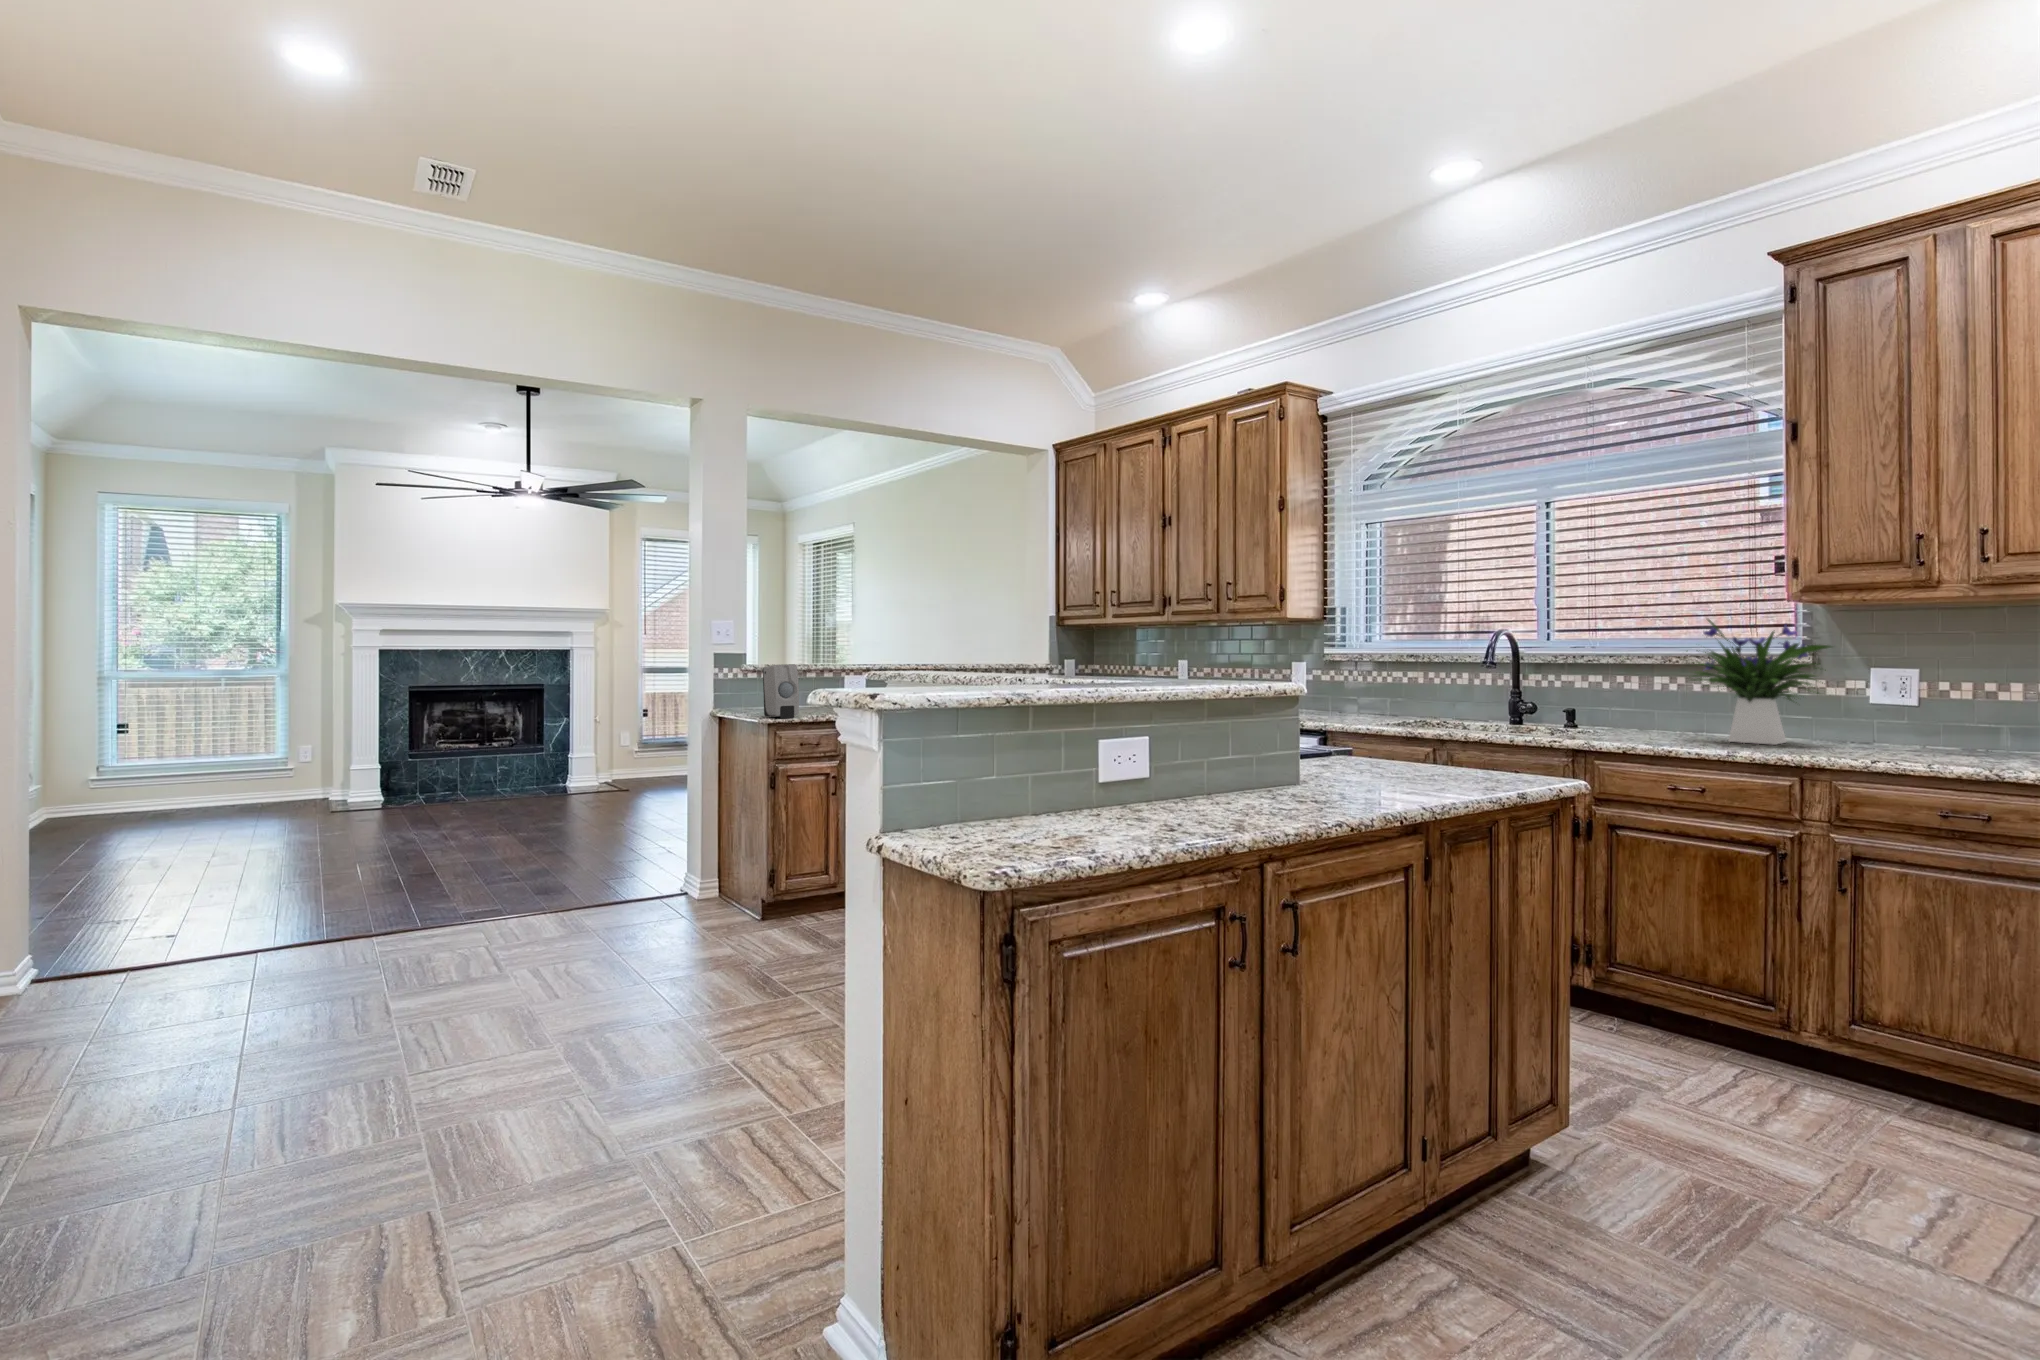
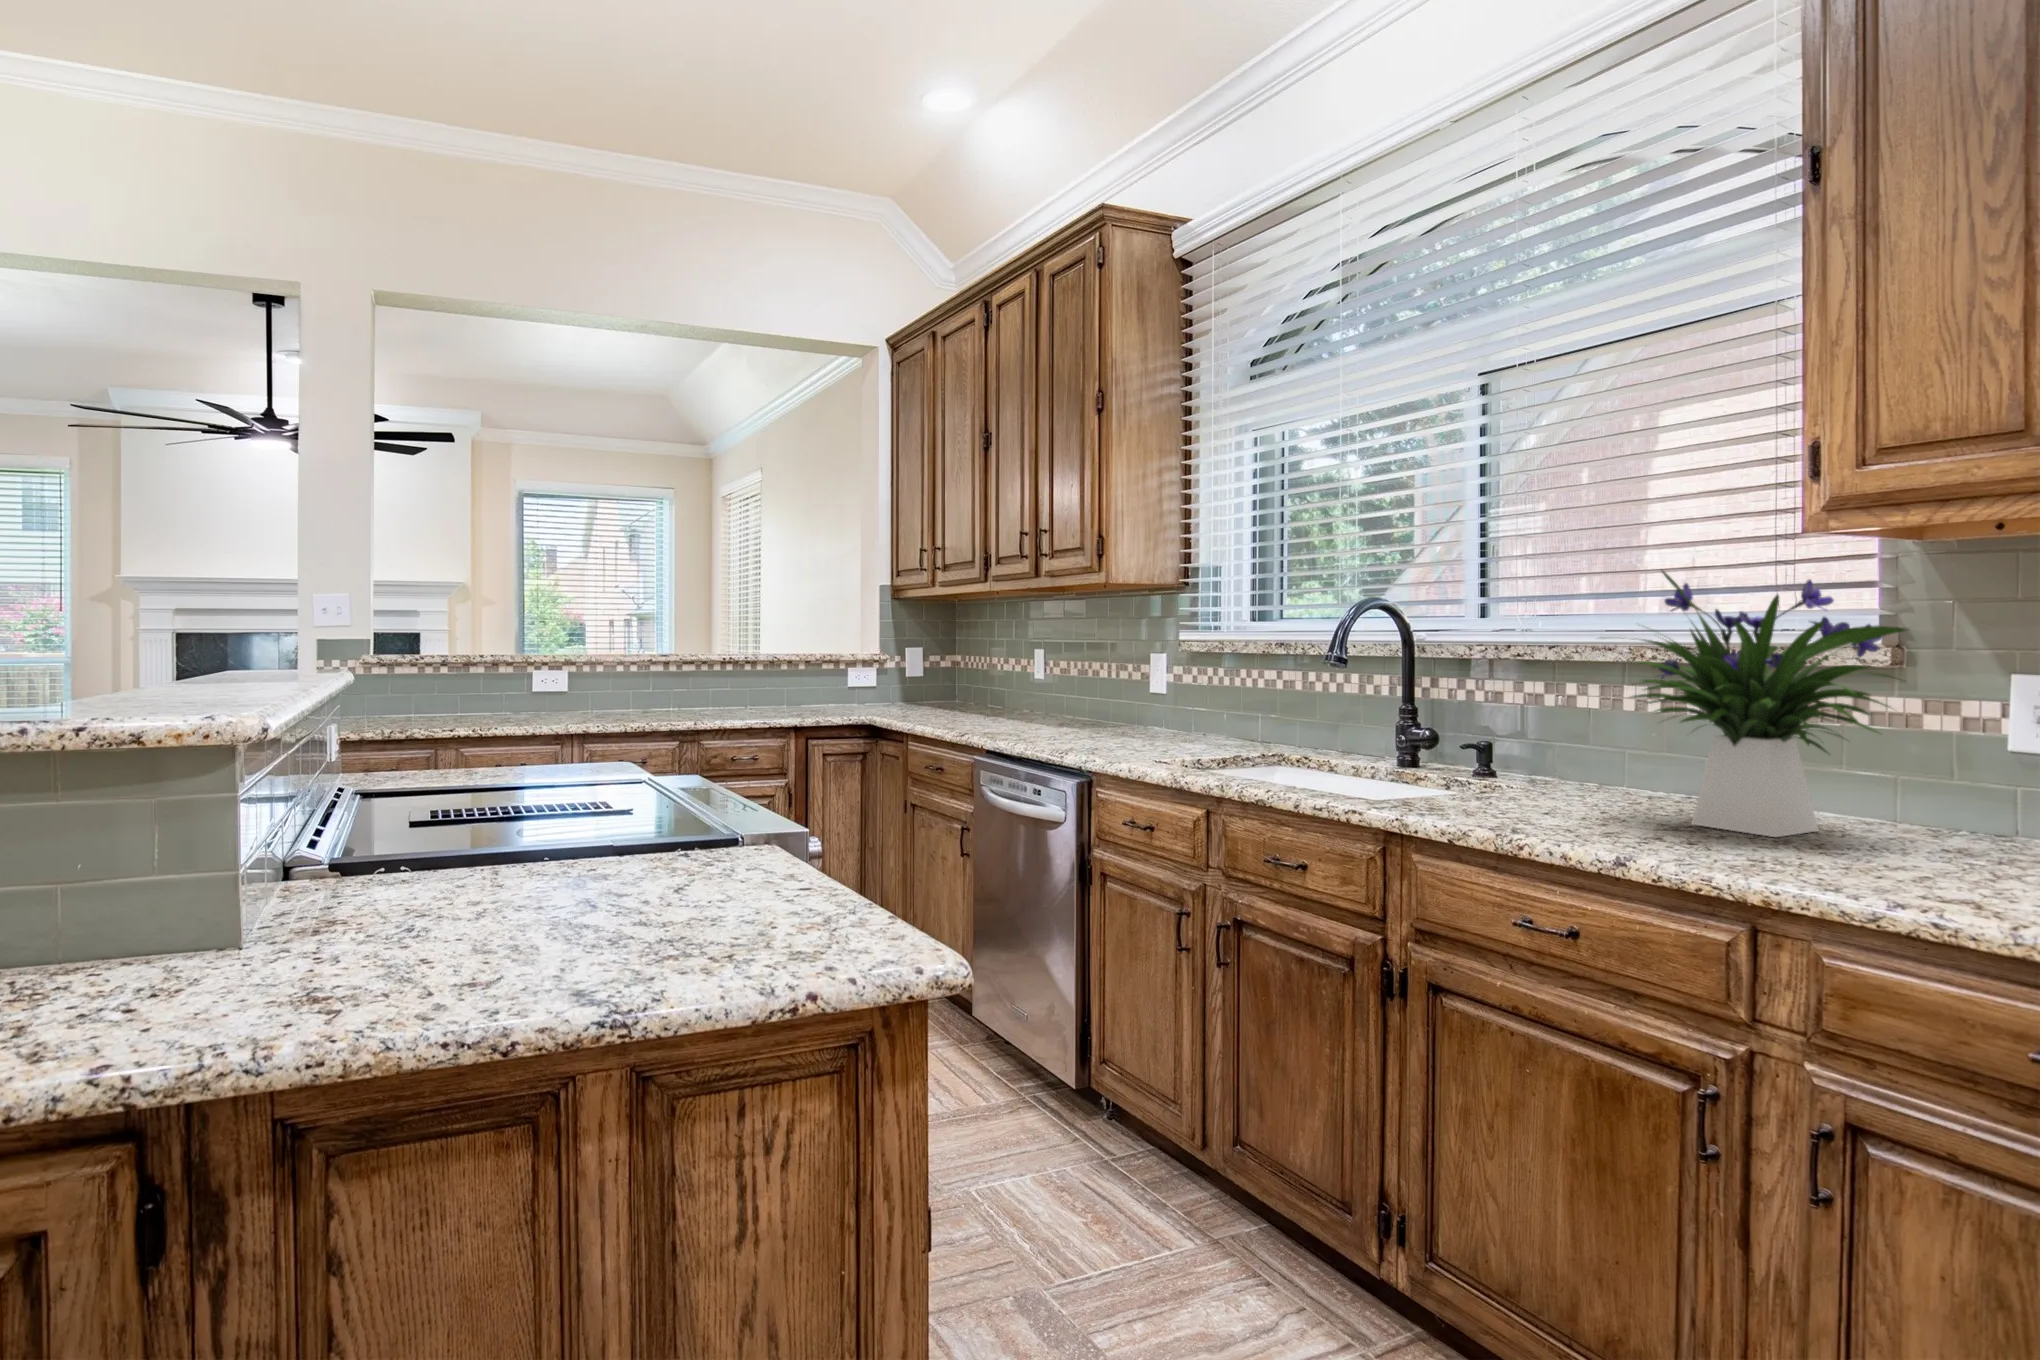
soap dispenser: present [763,664,799,718] -> none [380,650,421,727]

